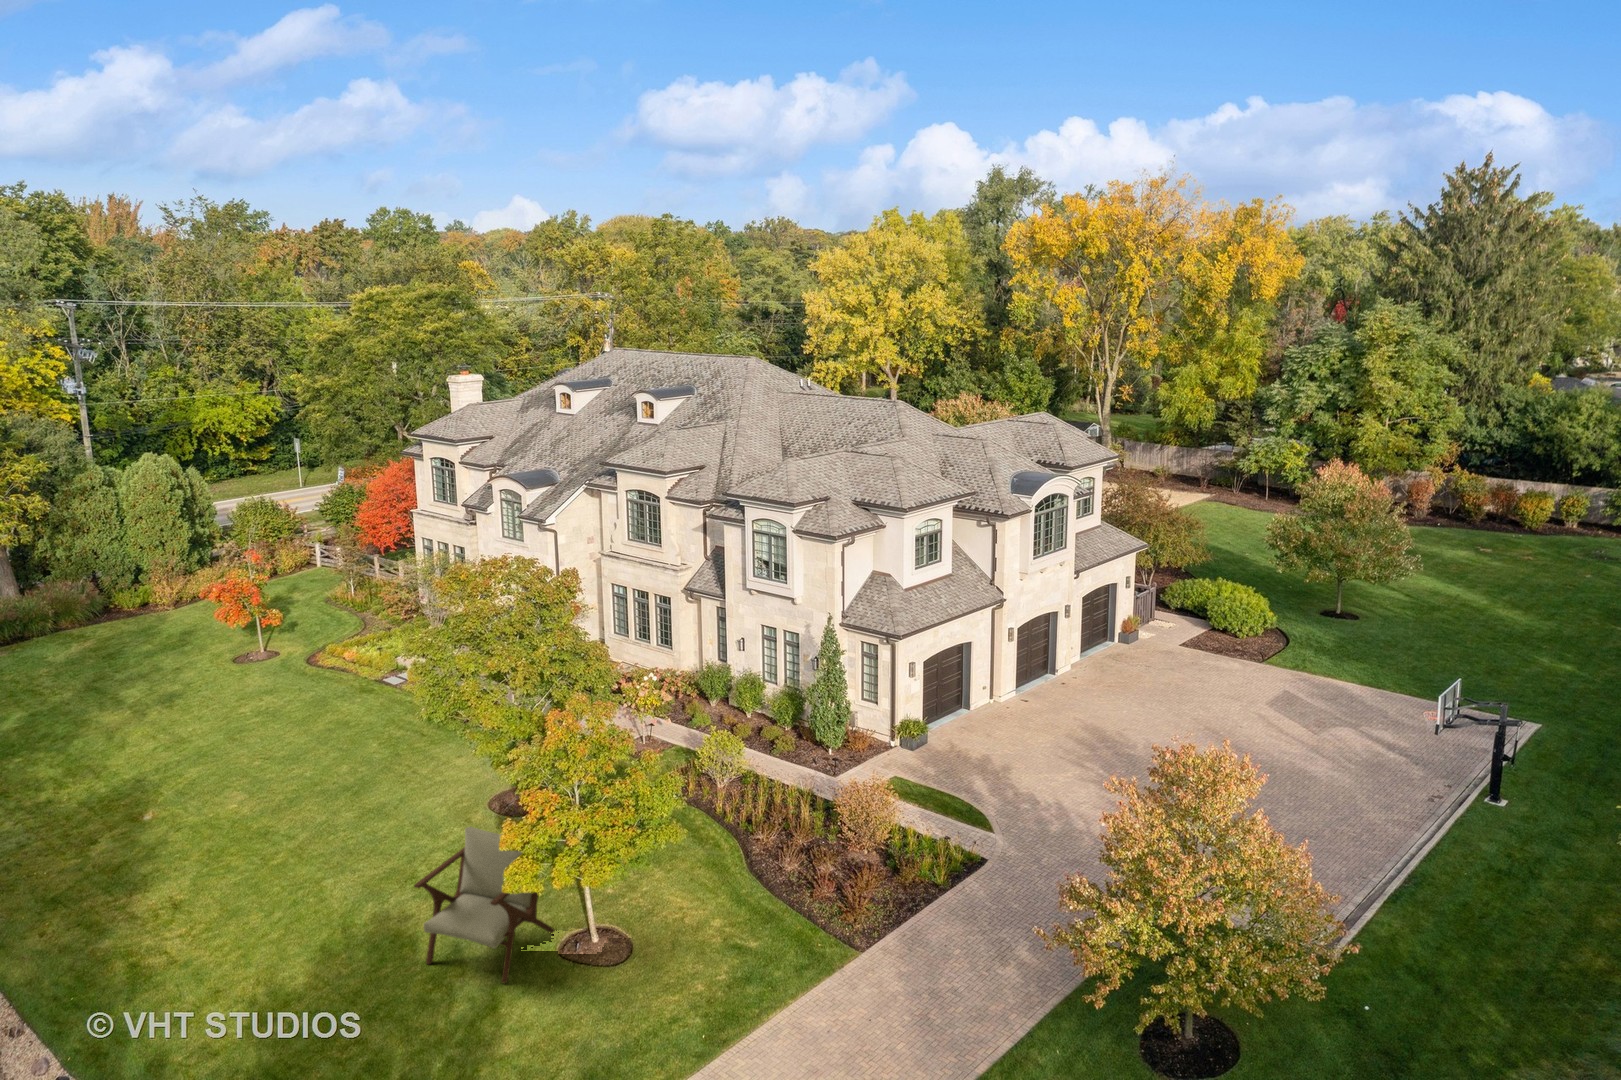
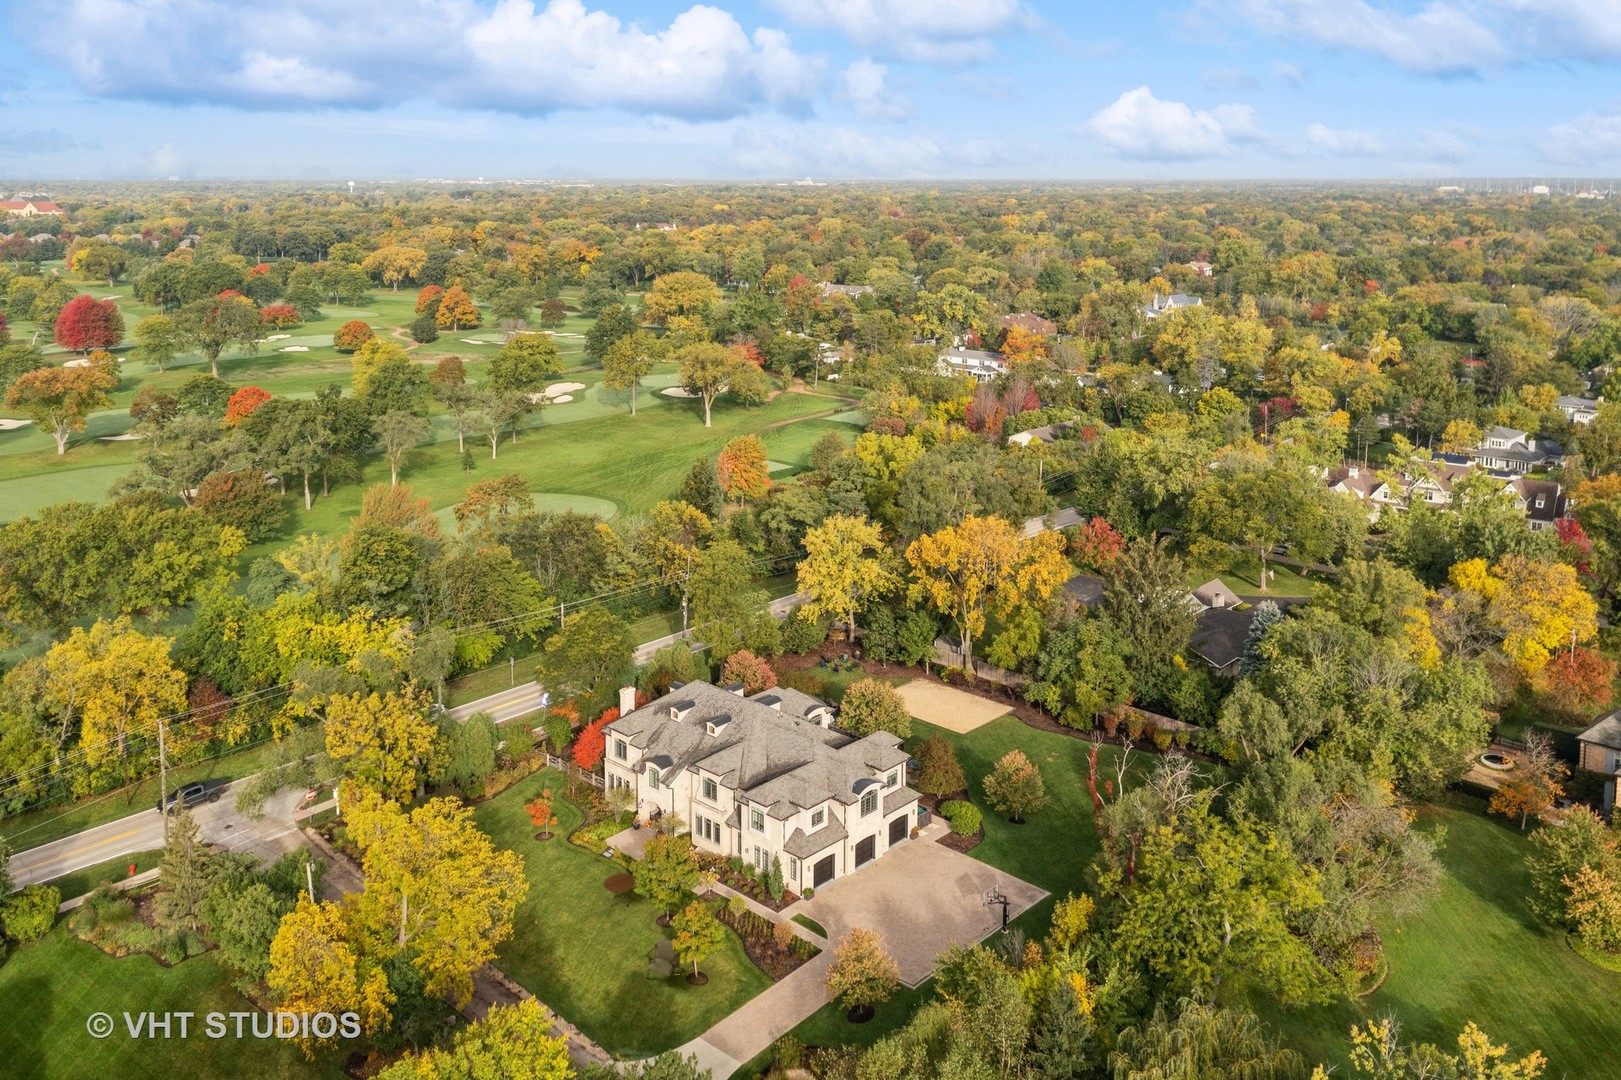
round table: none [346,701,441,784] -> present [604,873,636,899]

